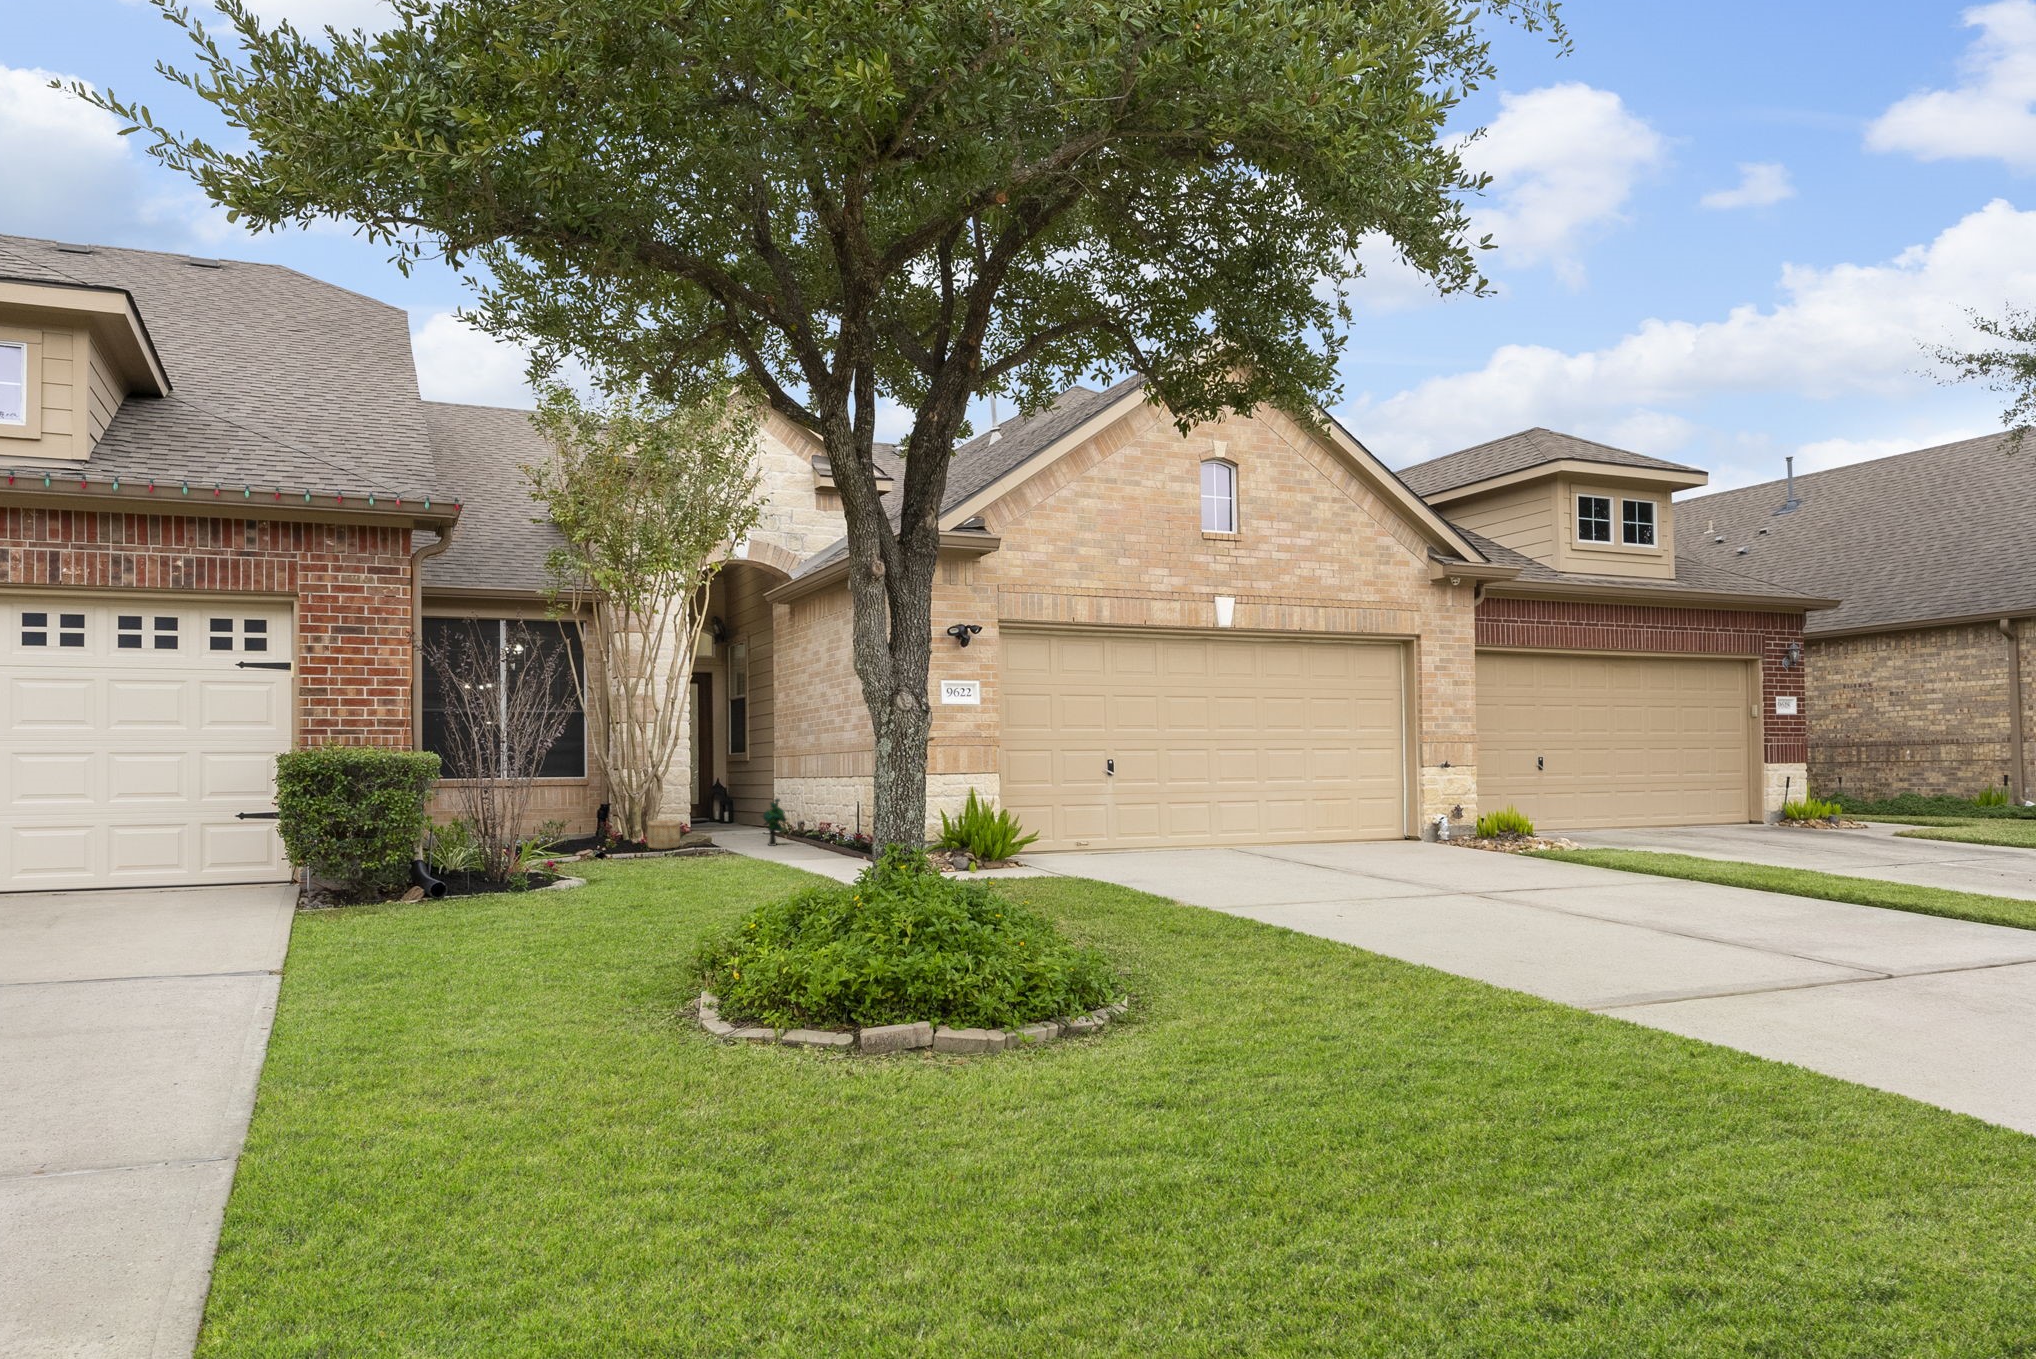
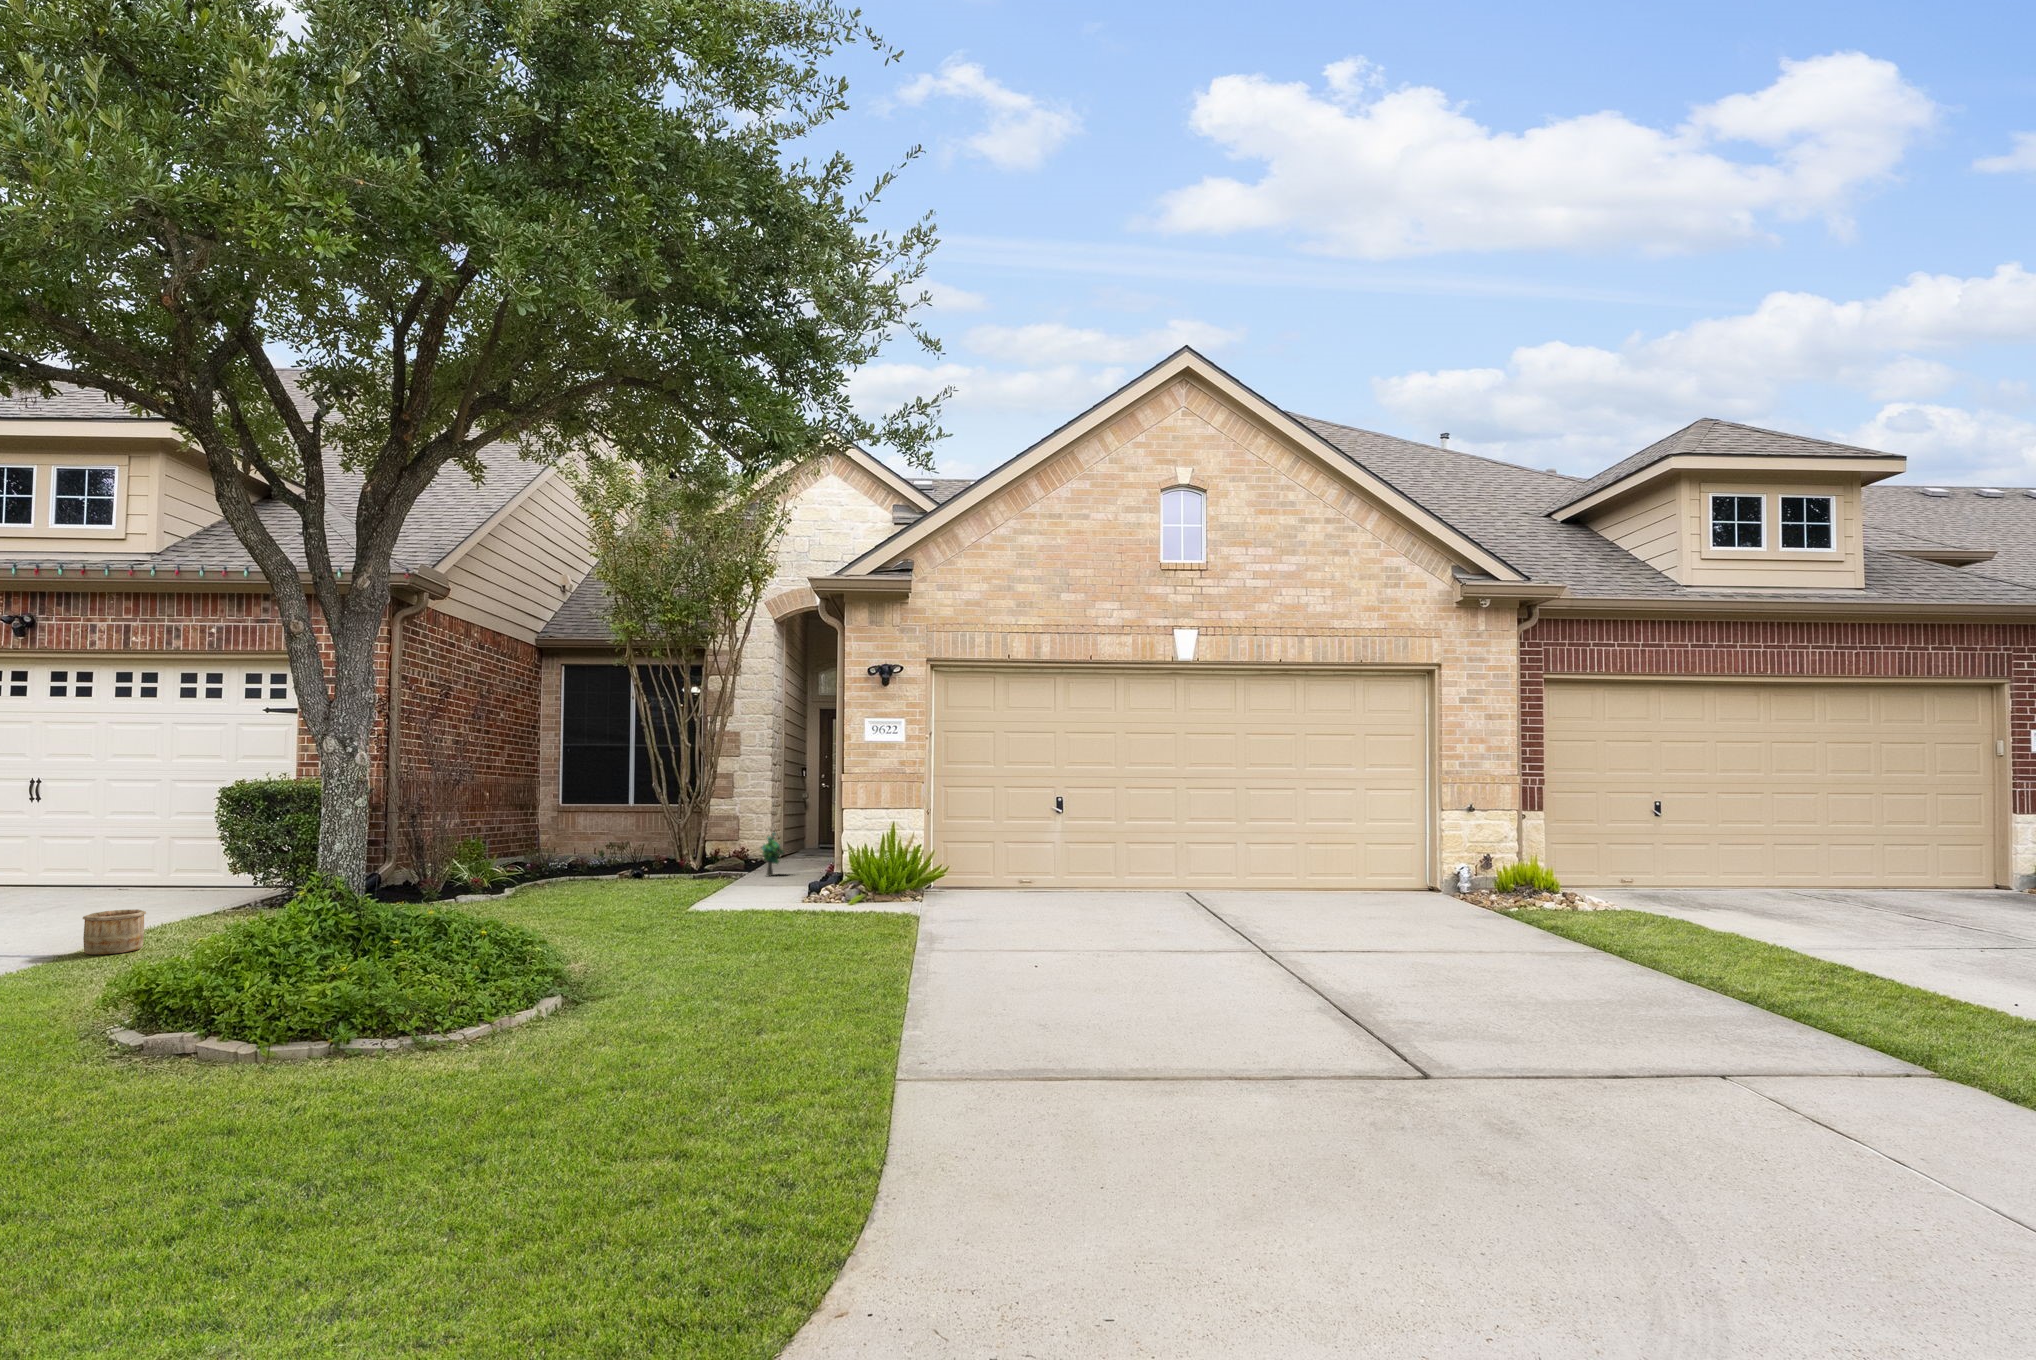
wooden bucket: present [647,820,680,849] -> present [83,909,146,954]

